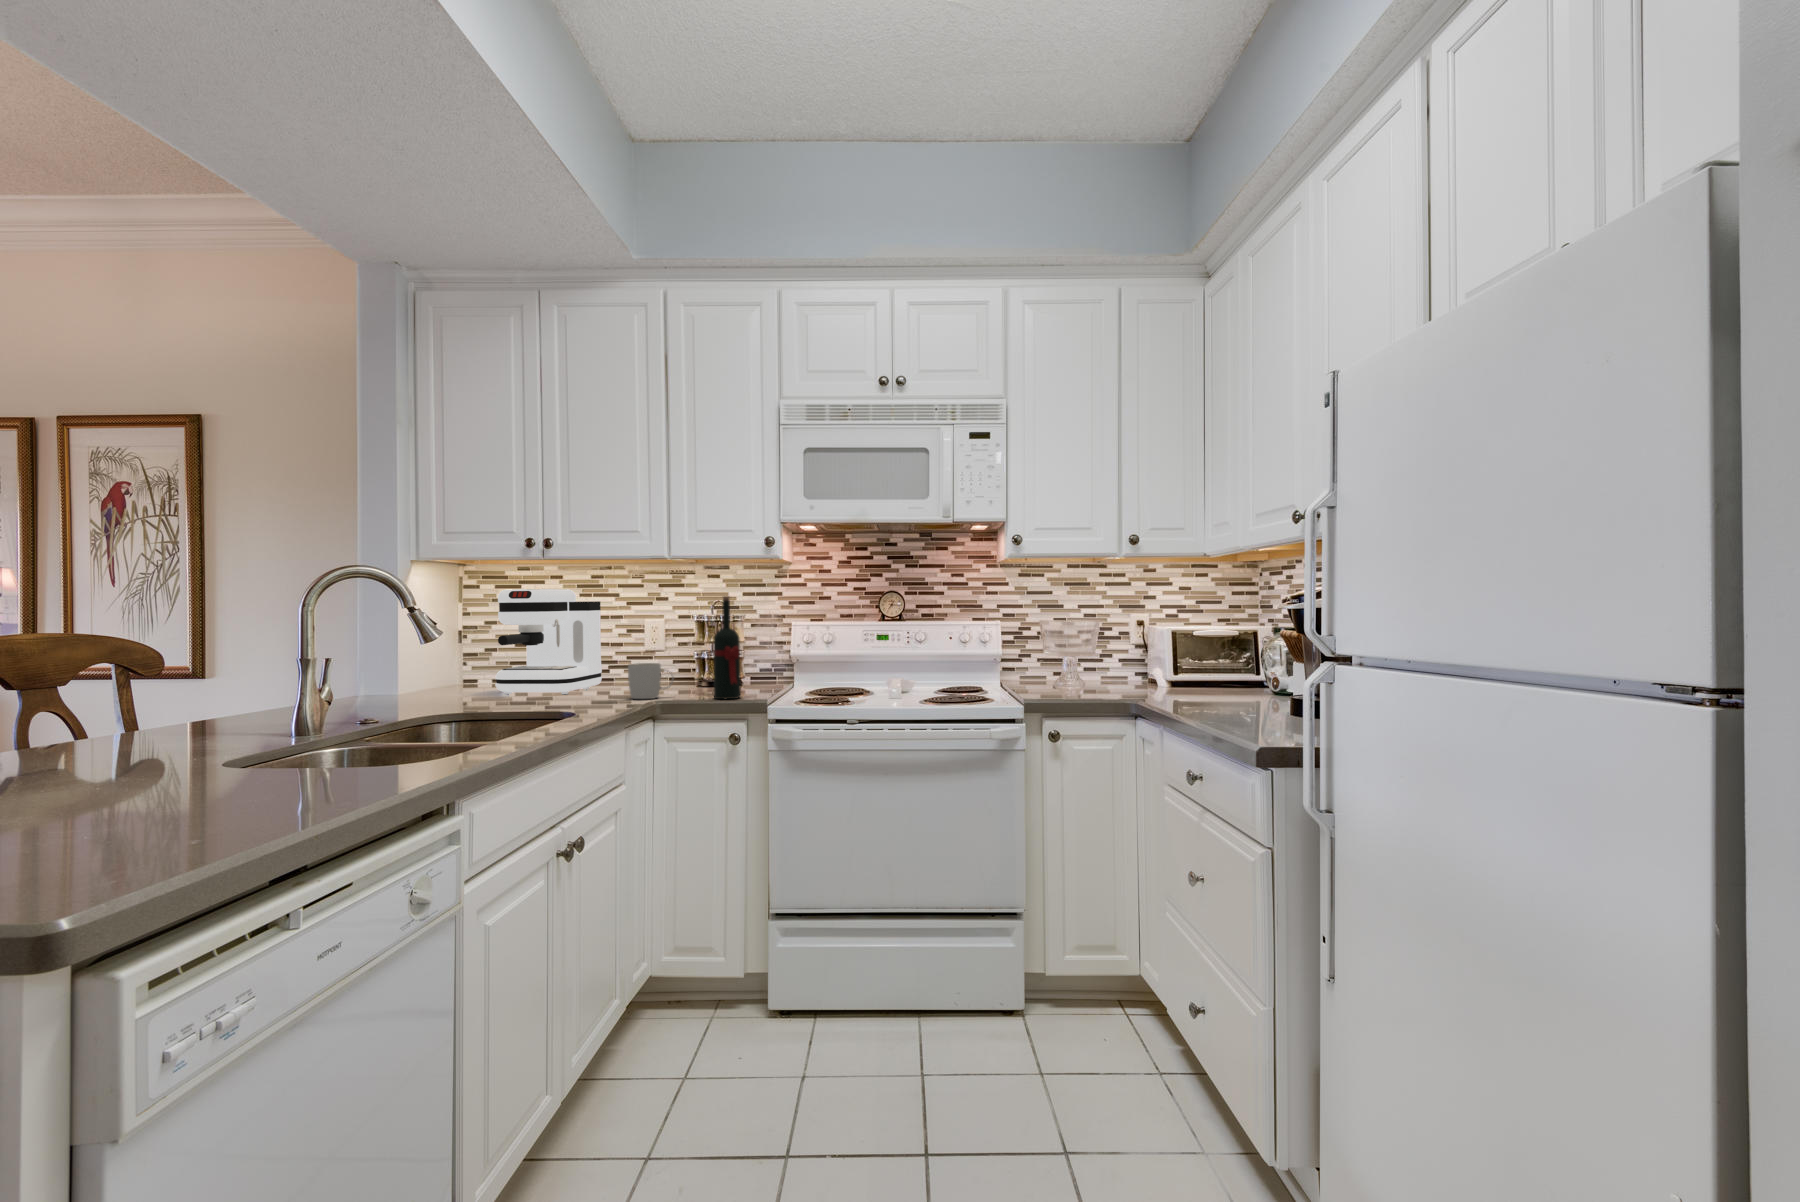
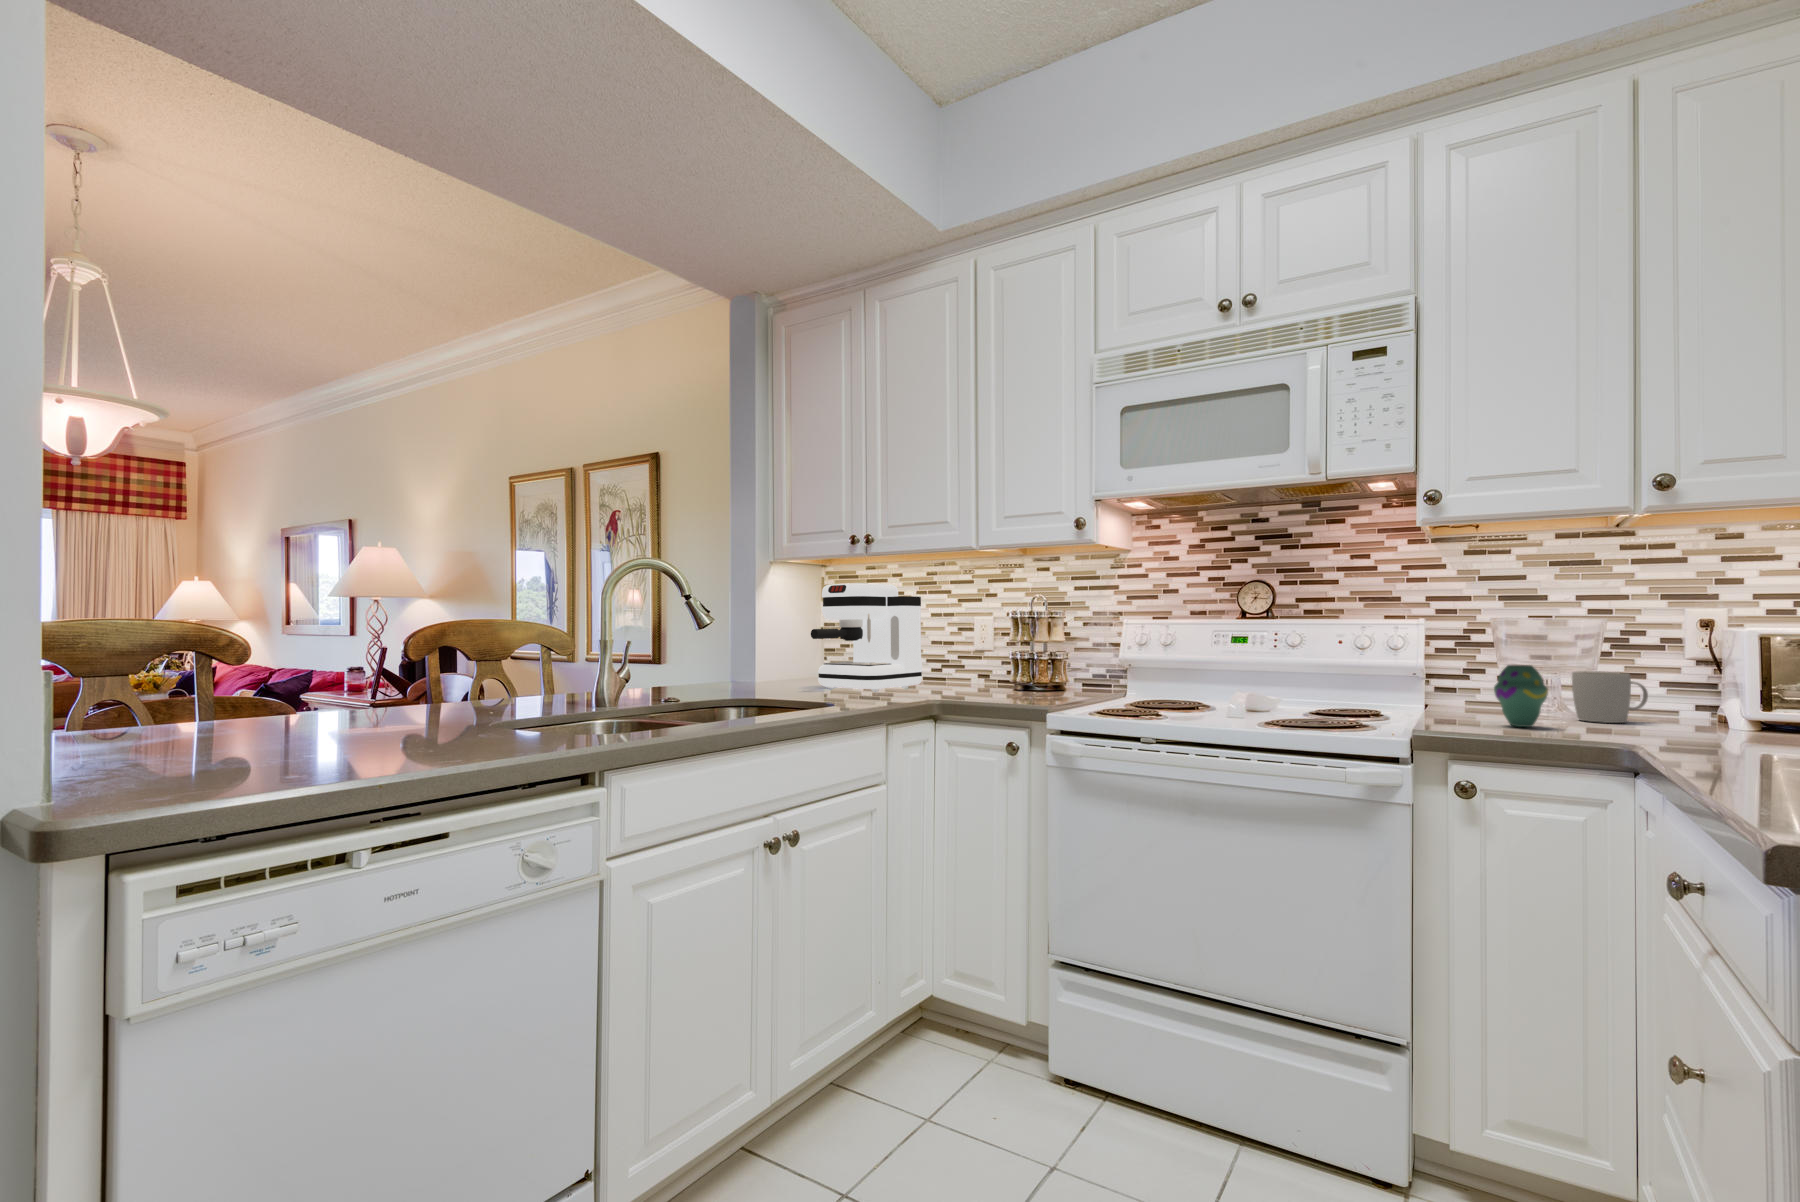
wine bottle: present [714,596,741,699] -> none [1001,585,1033,706]
vase: none [1049,652,1076,691] -> present [1494,665,1548,727]
mug: present [628,663,673,699] -> present [1572,671,1648,723]

